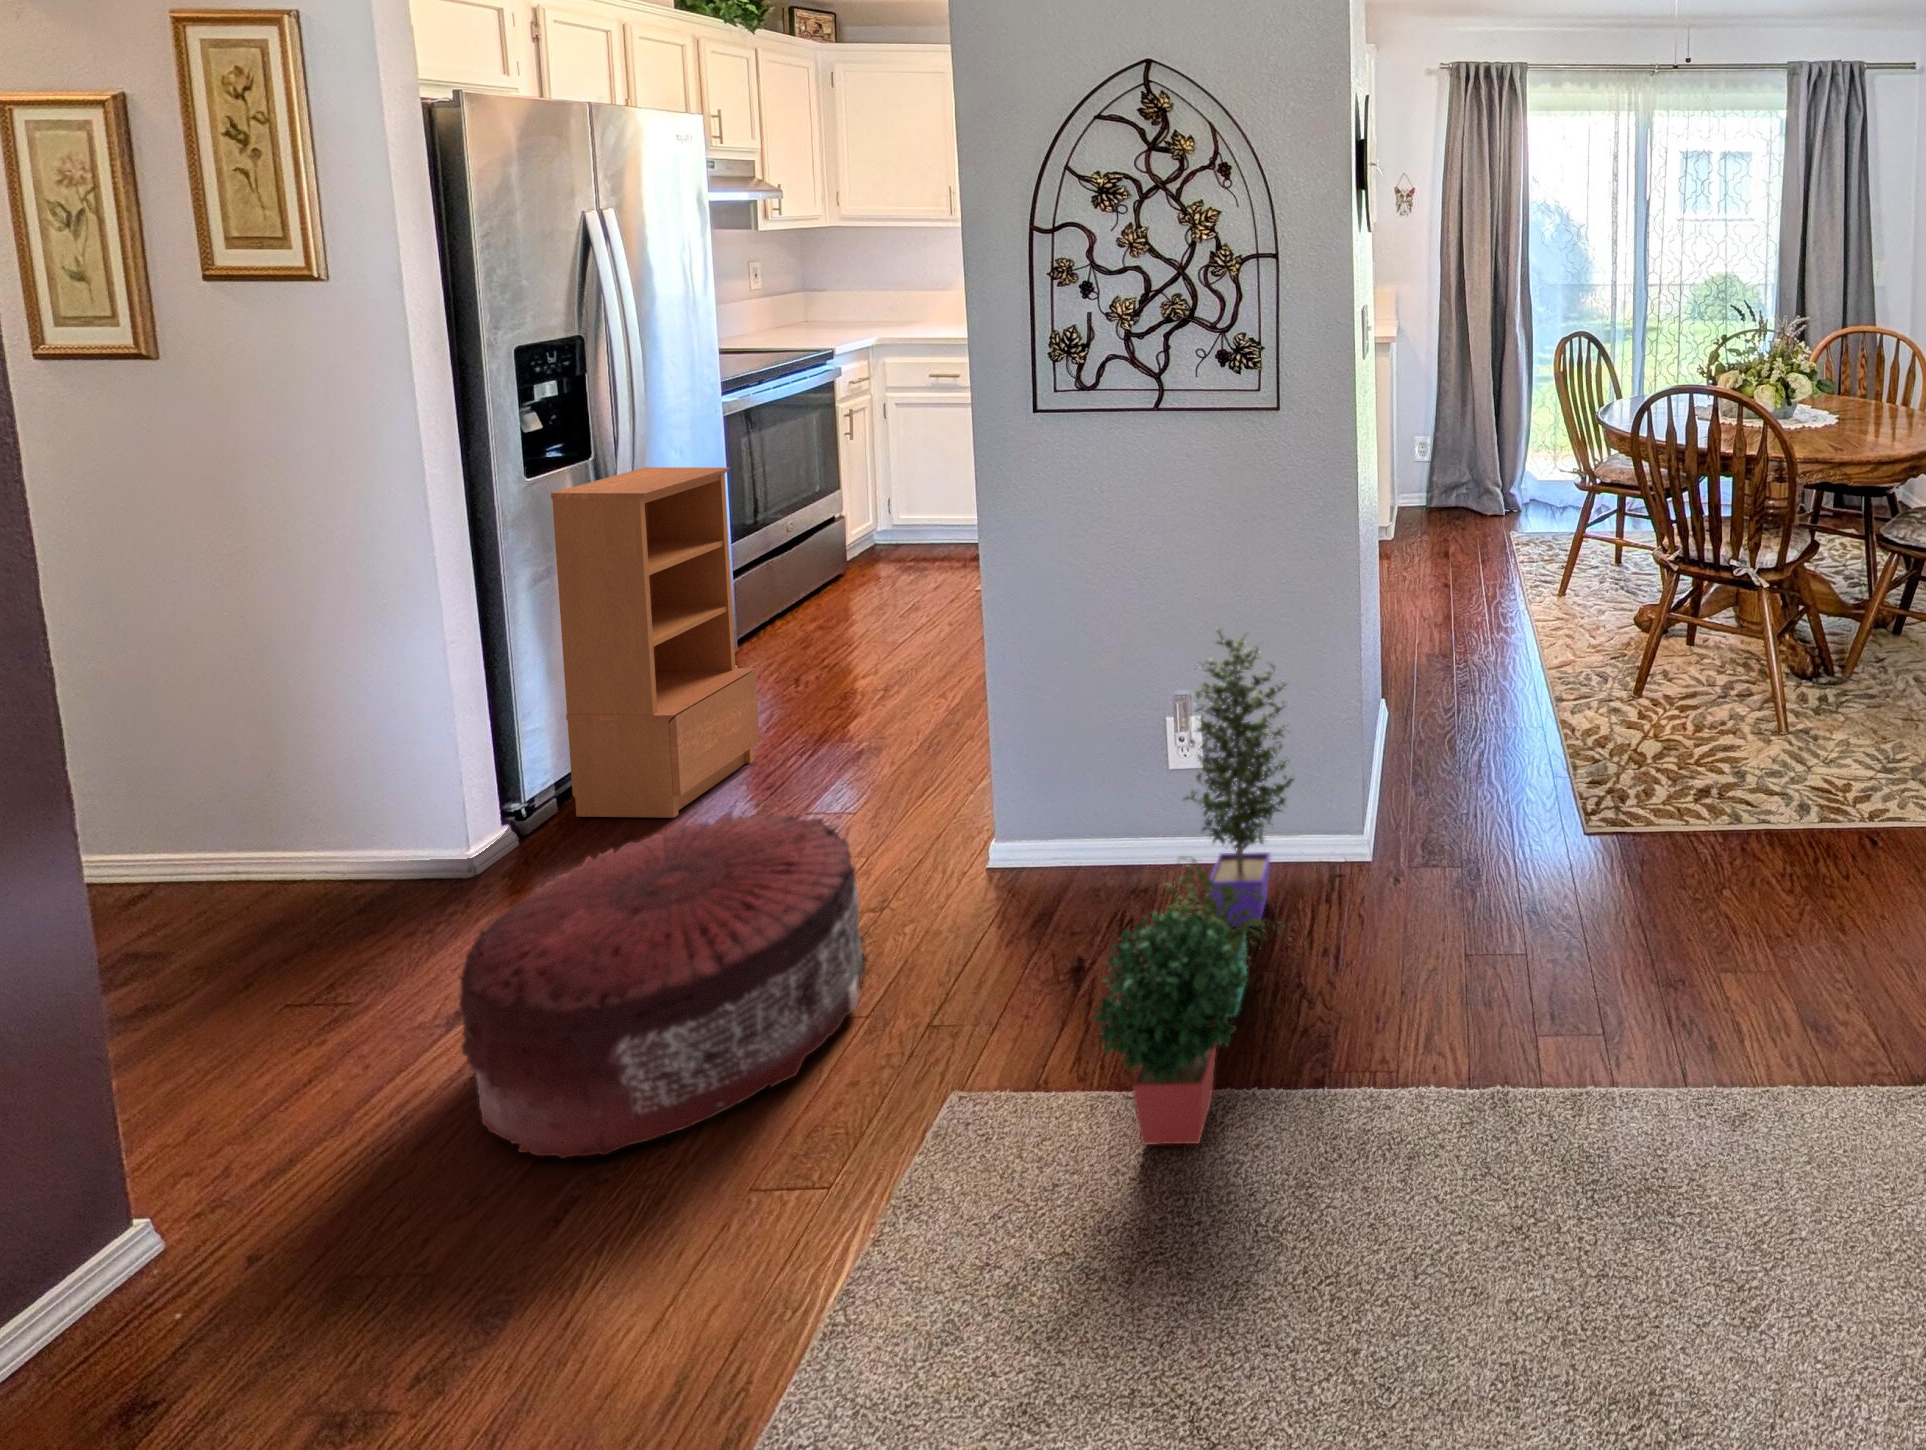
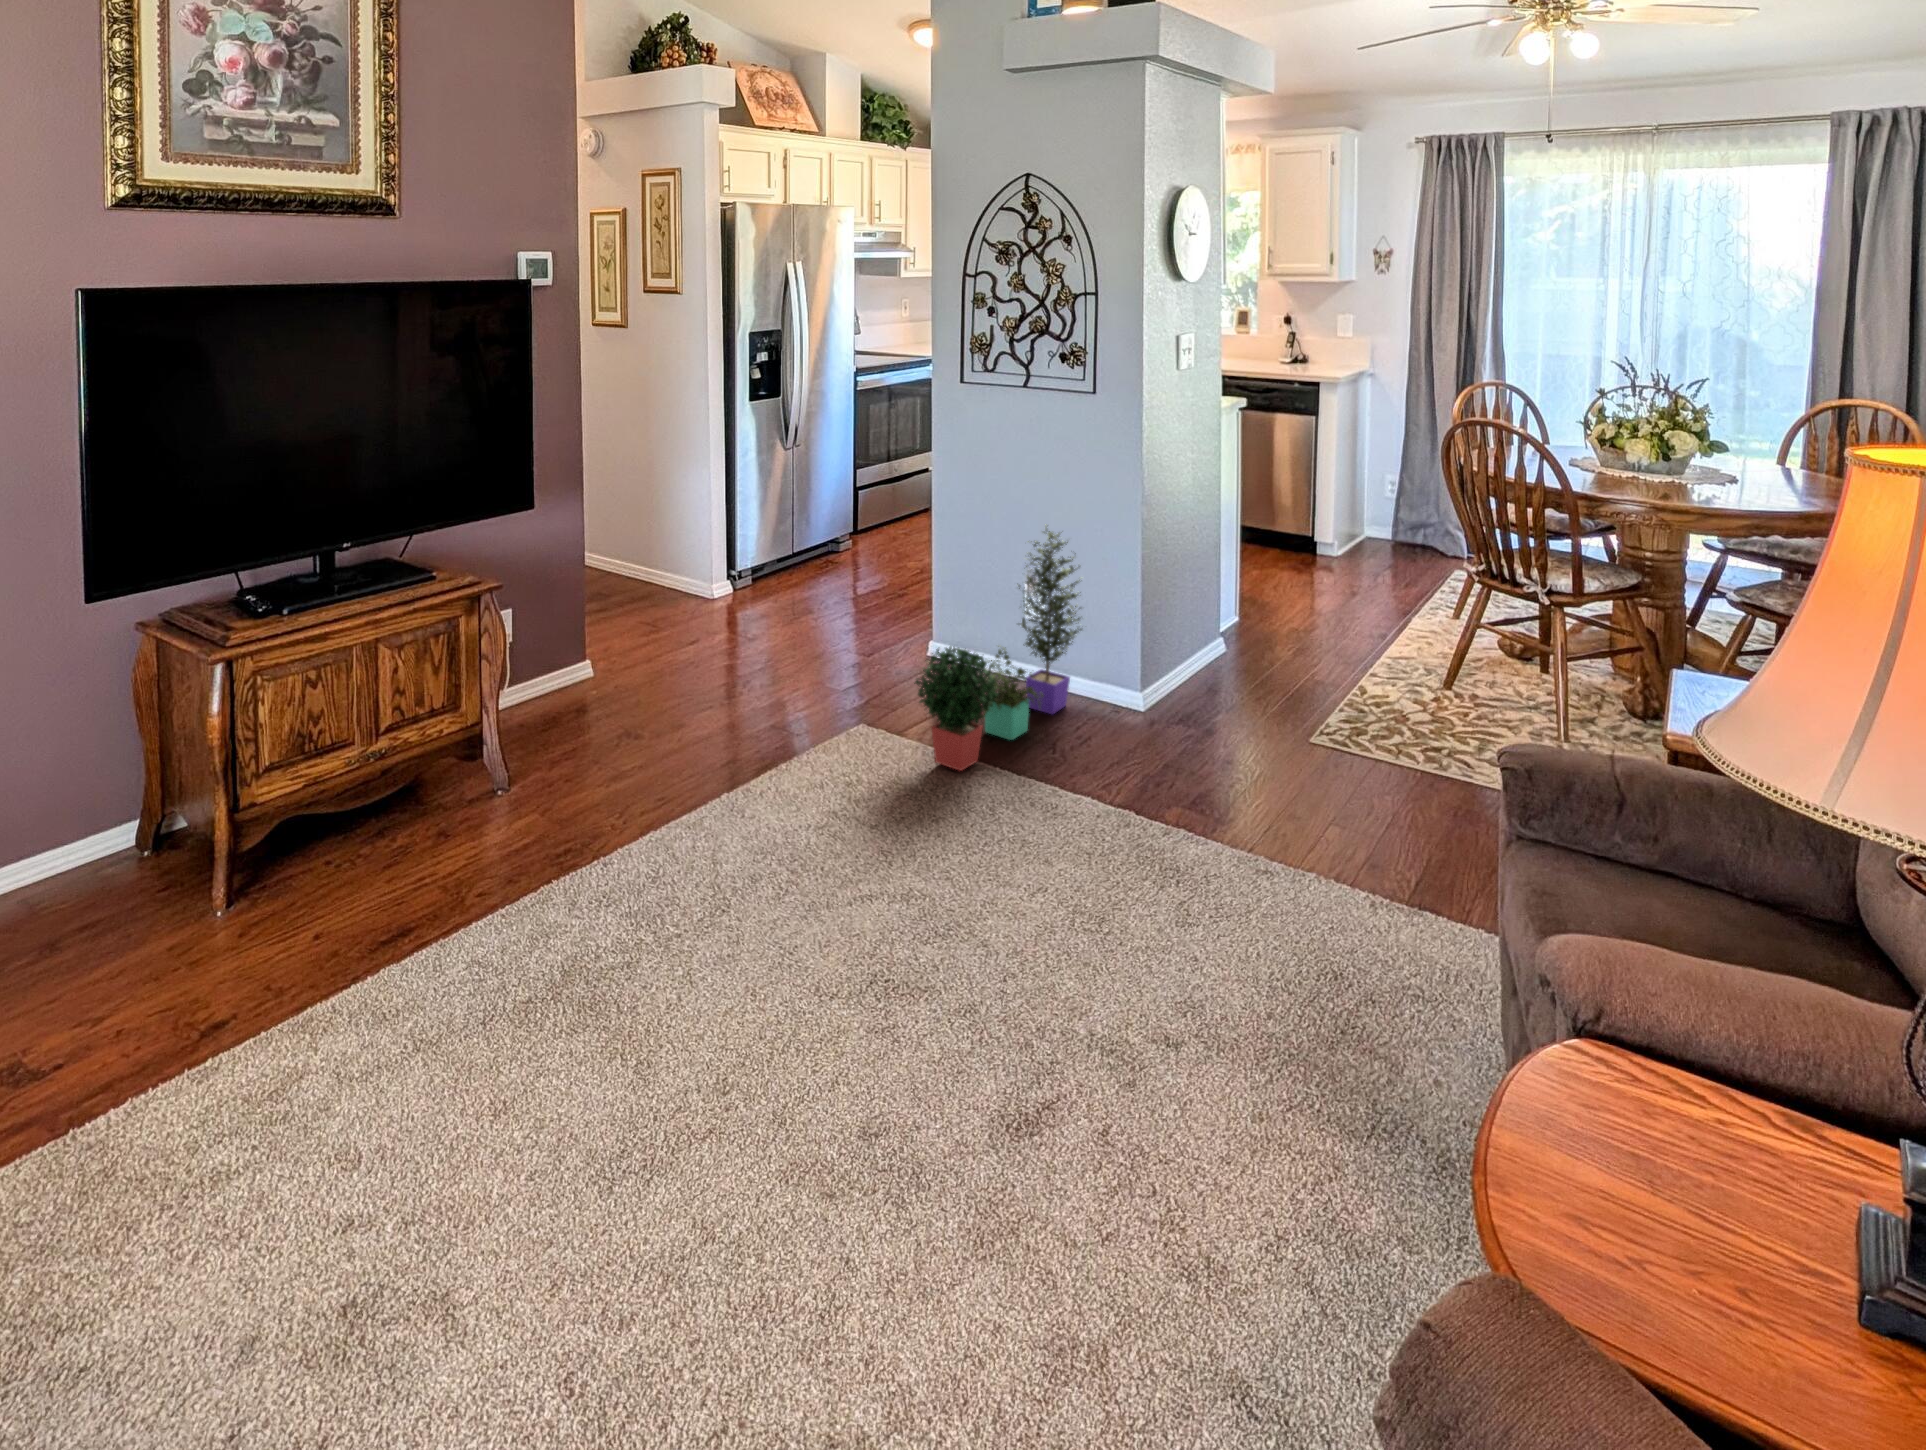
bookcase: present [551,467,759,818] -> none [758,405,845,595]
pouf: present [459,812,867,1158] -> none [691,575,855,695]

